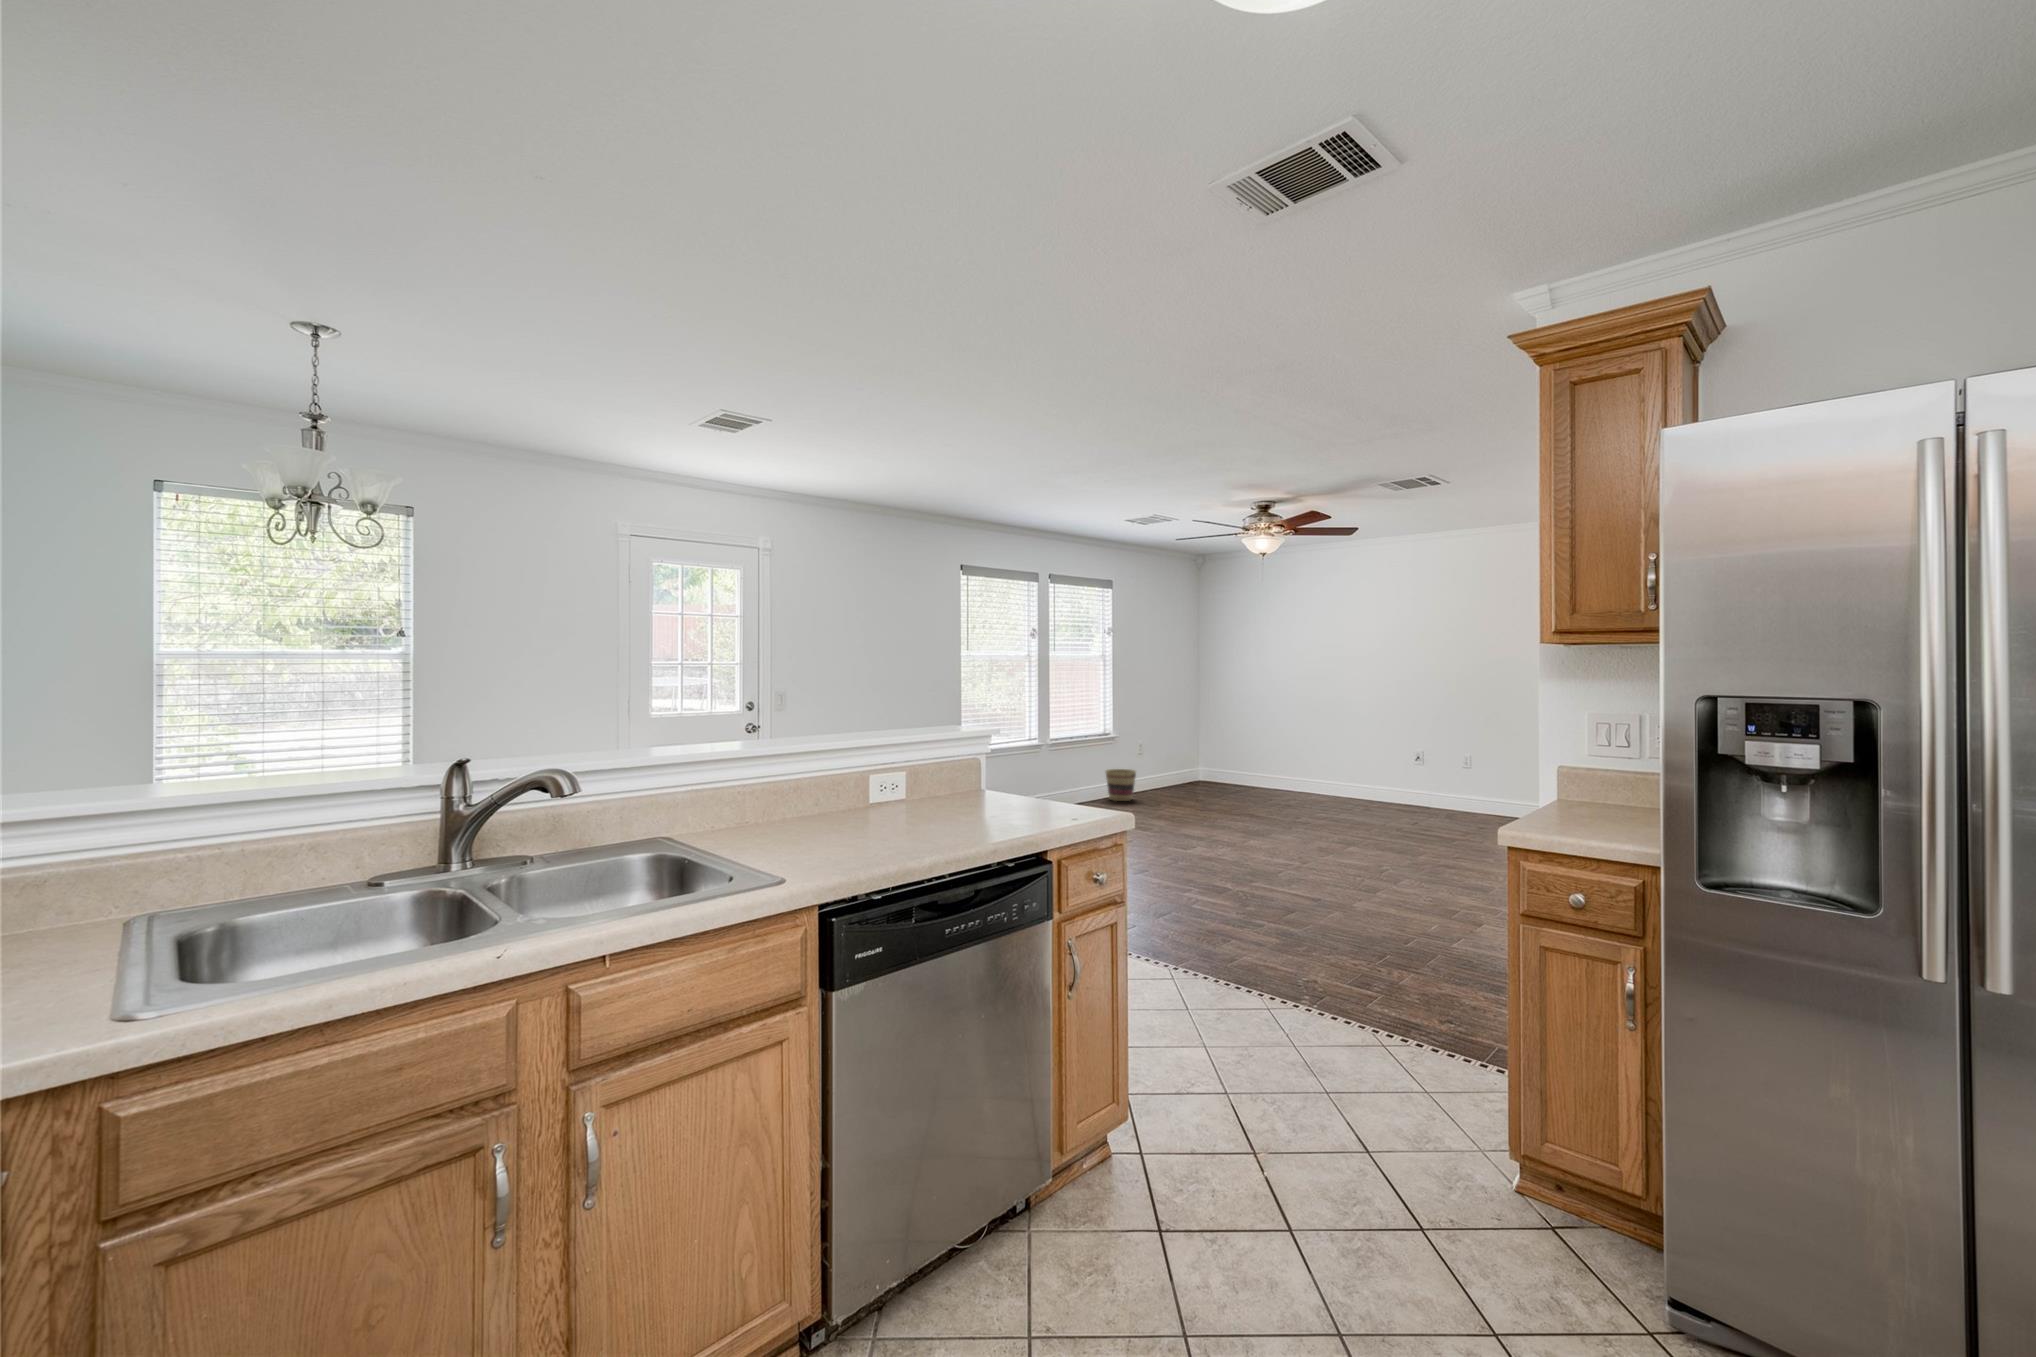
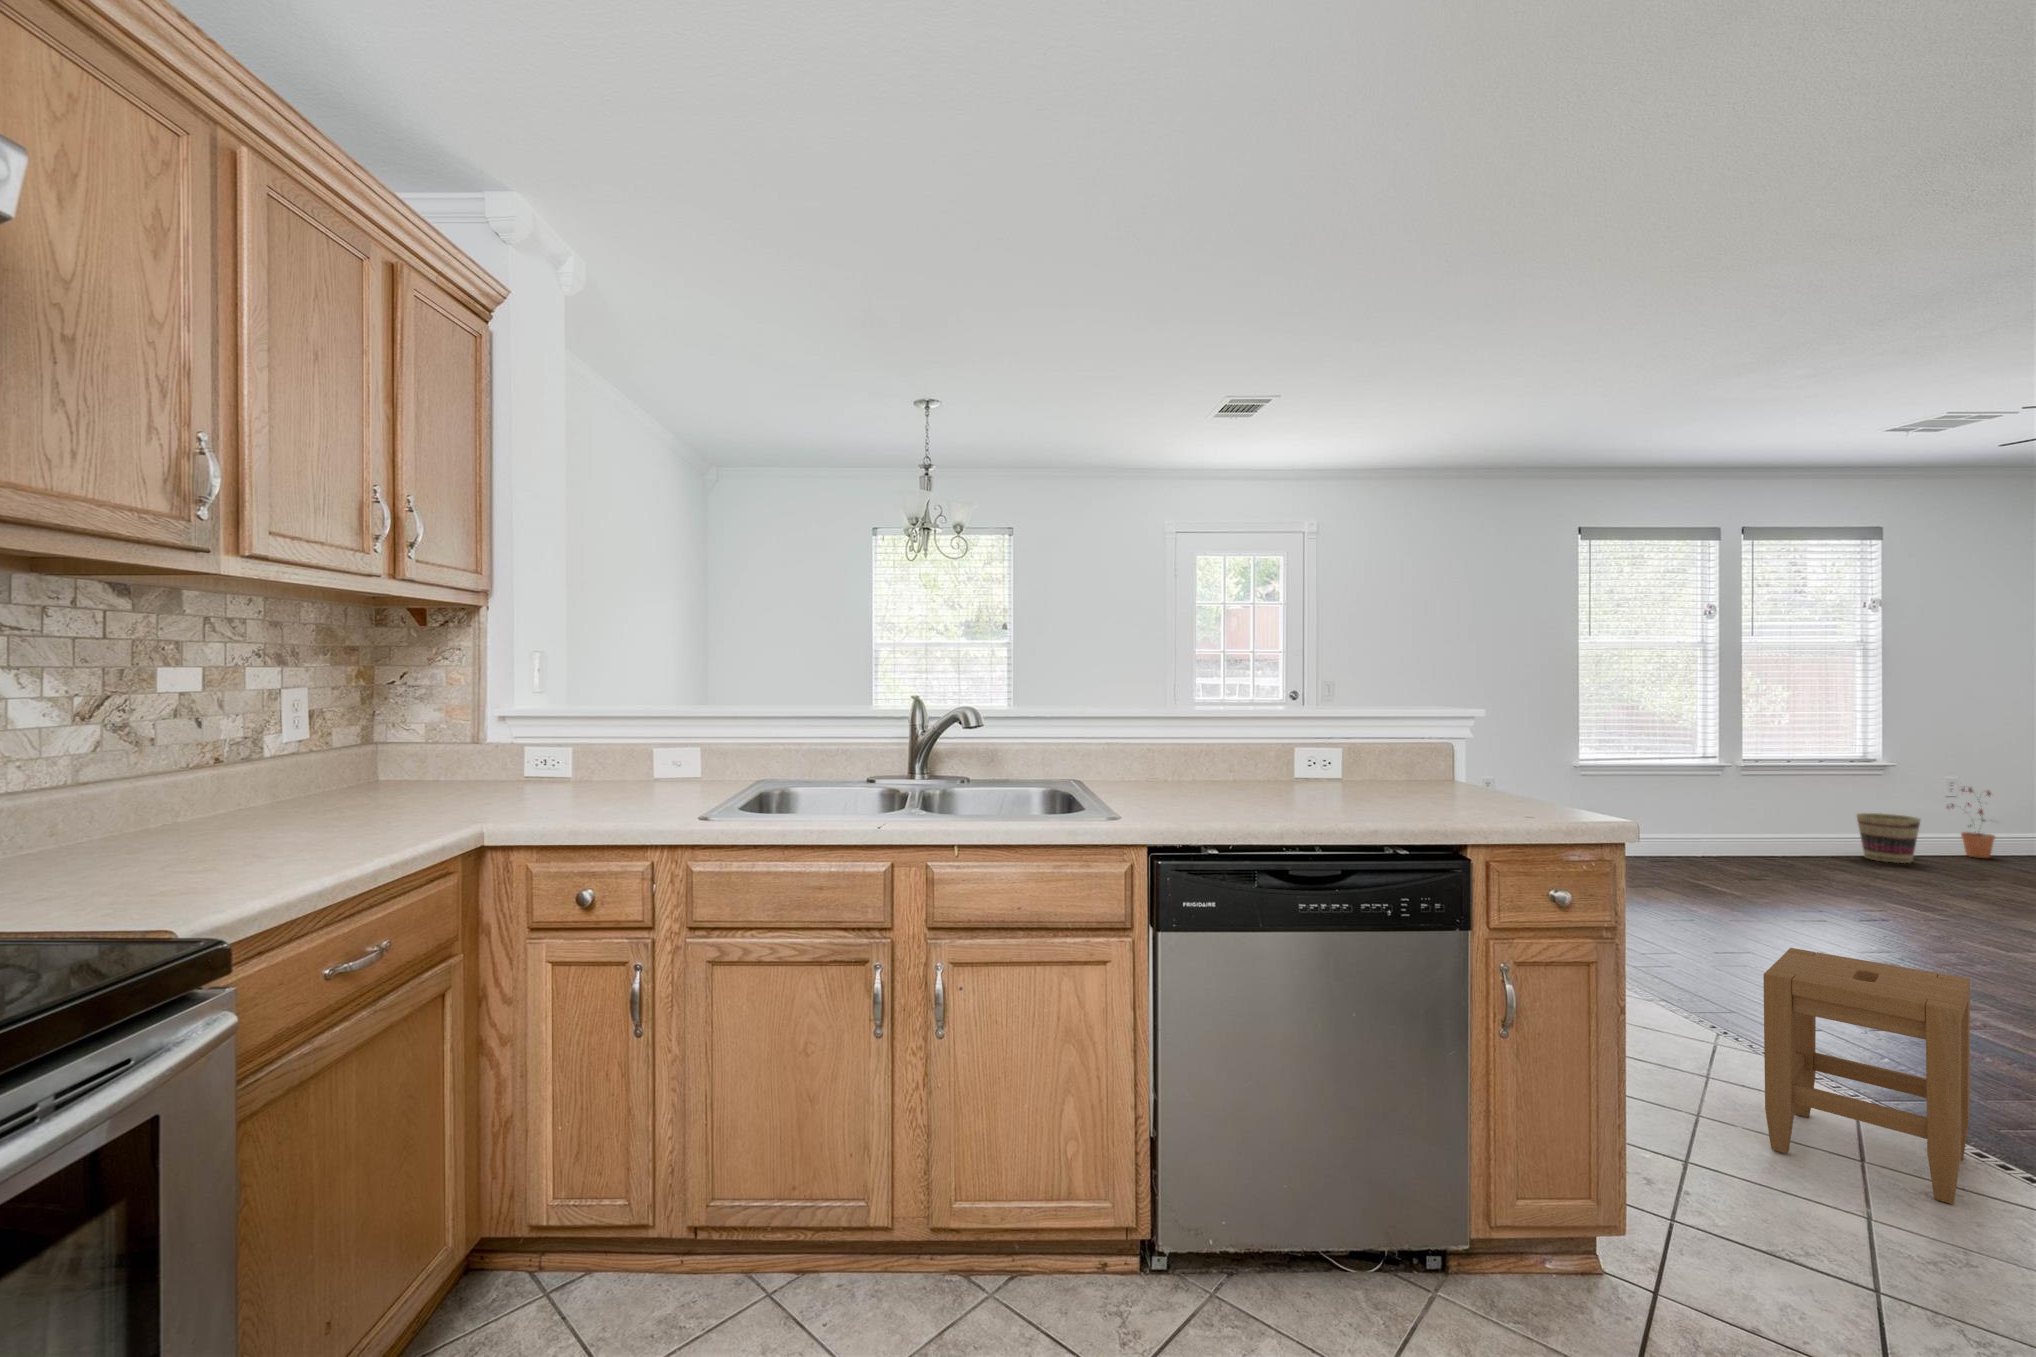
potted plant: none [1144,747,1169,792] -> present [1946,786,1995,858]
stool: none [1155,883,1254,1032] -> present [1763,948,1970,1204]

